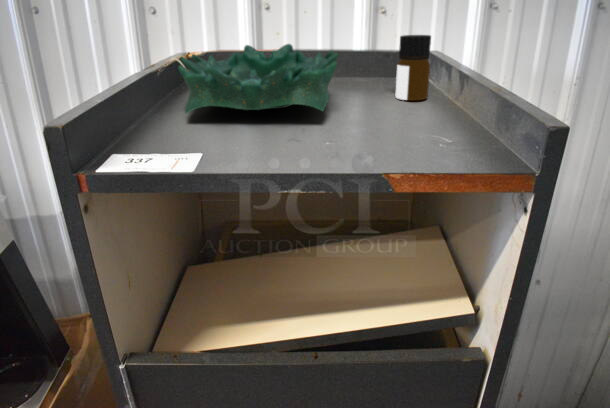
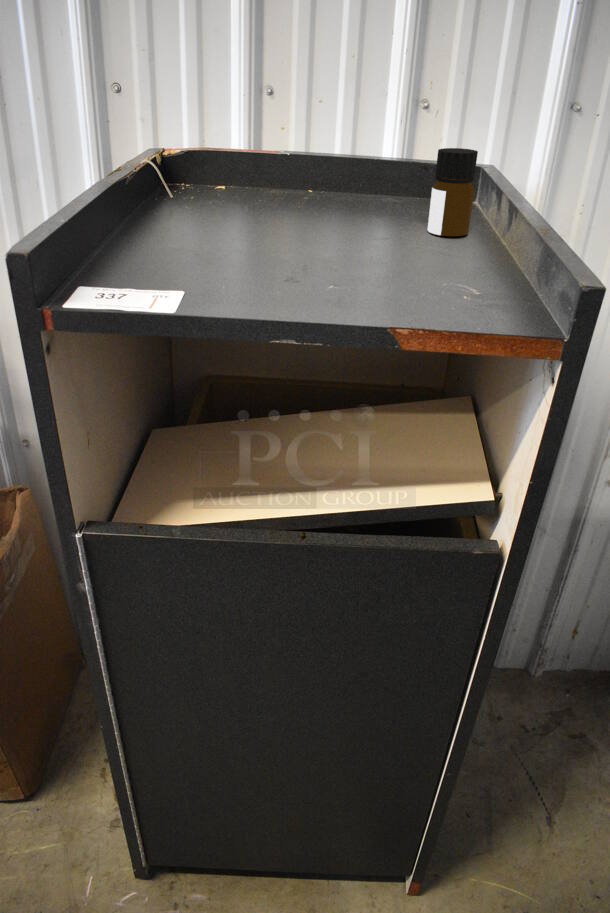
decorative bowl: present [178,44,339,114] -> none [154,149,356,247]

